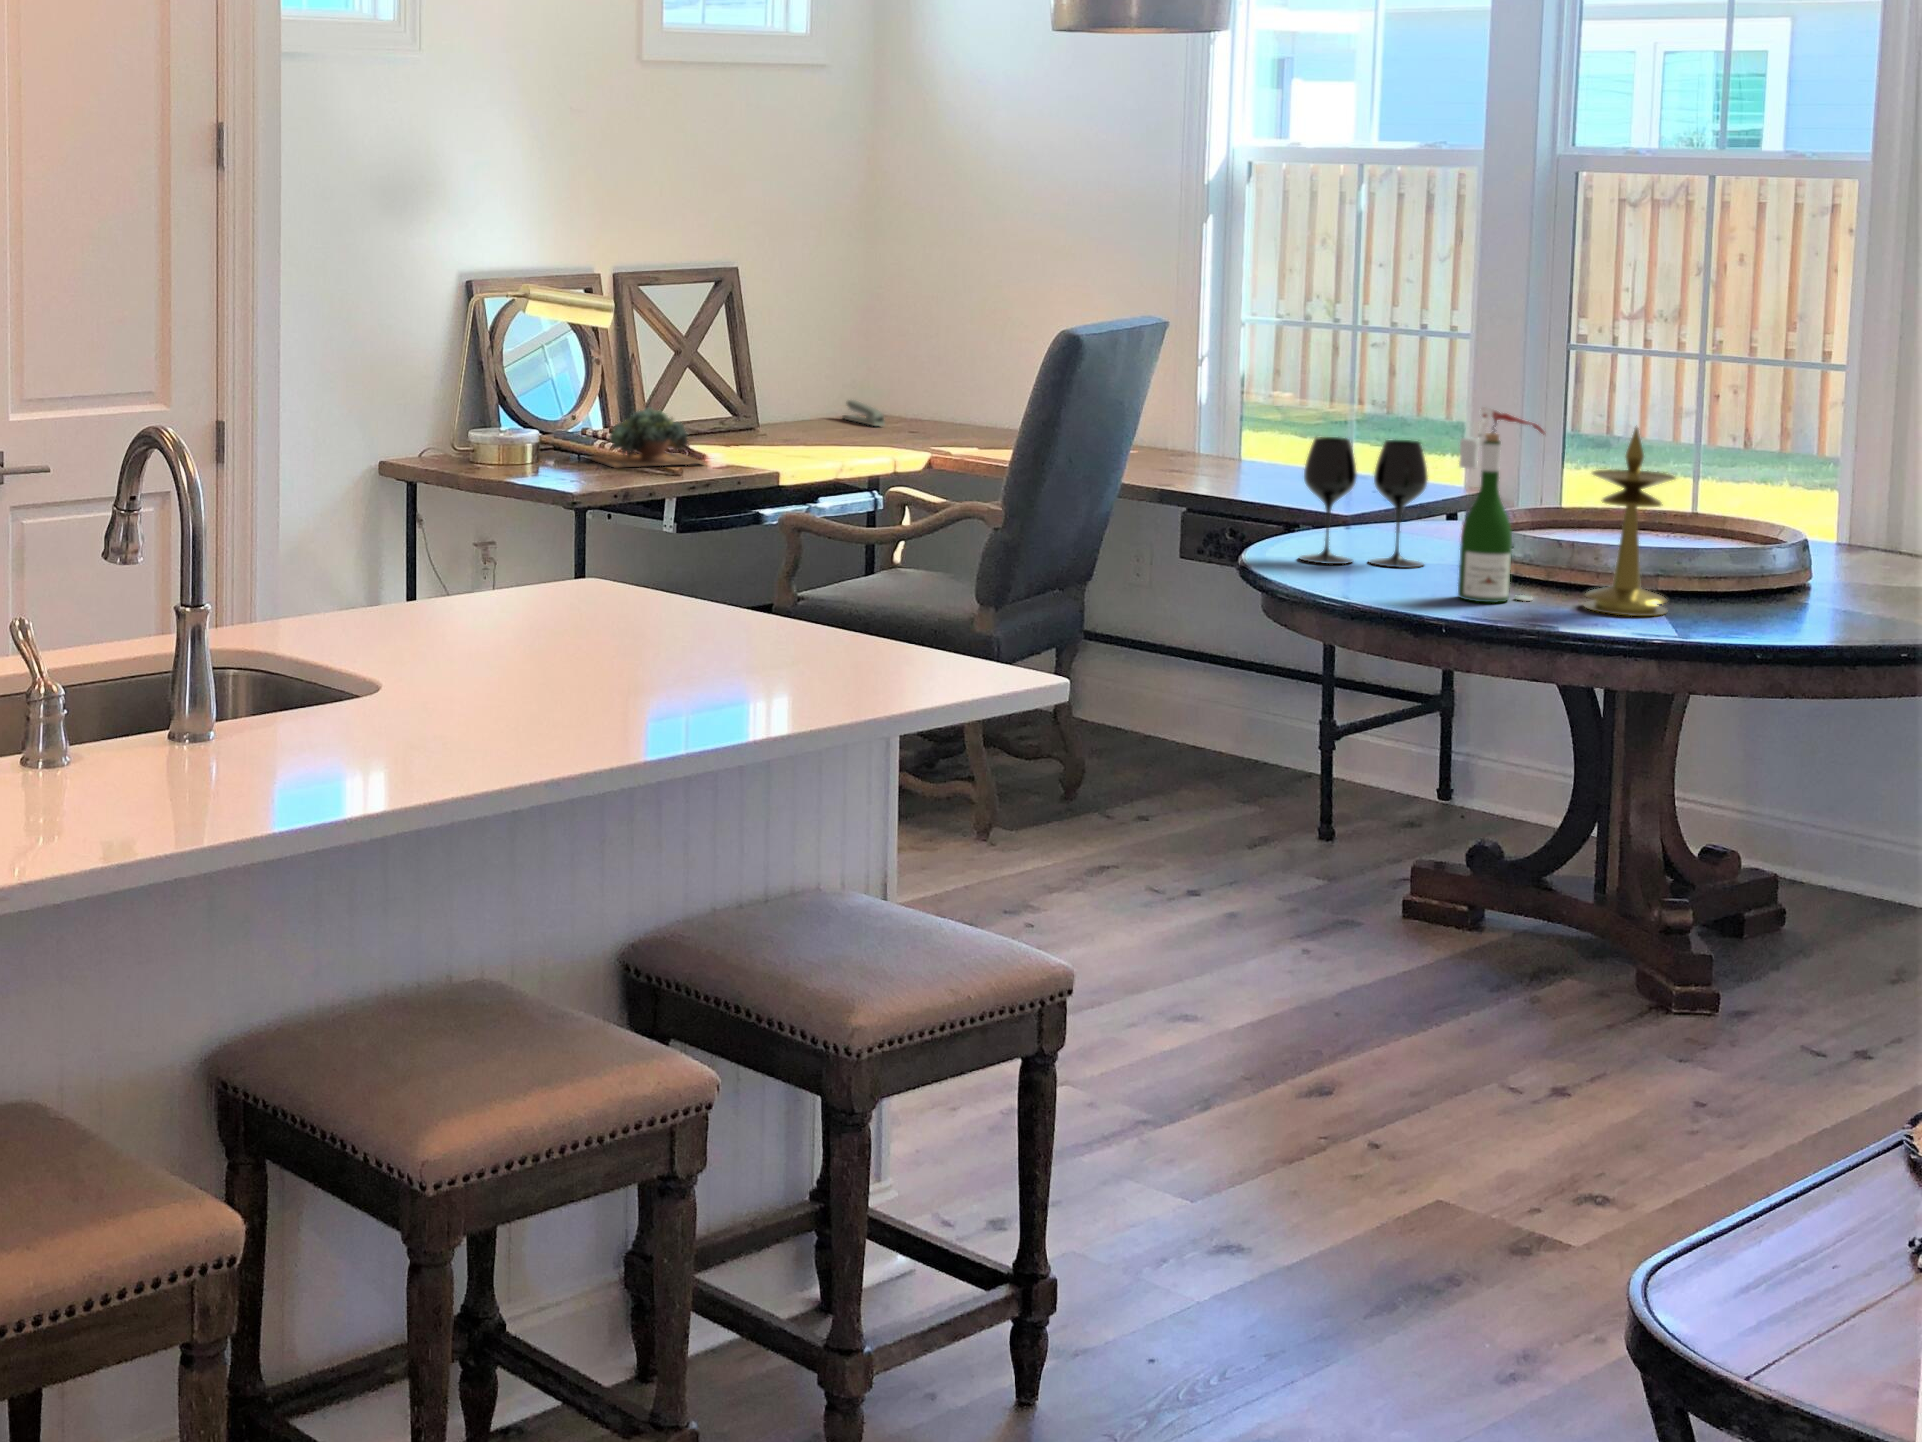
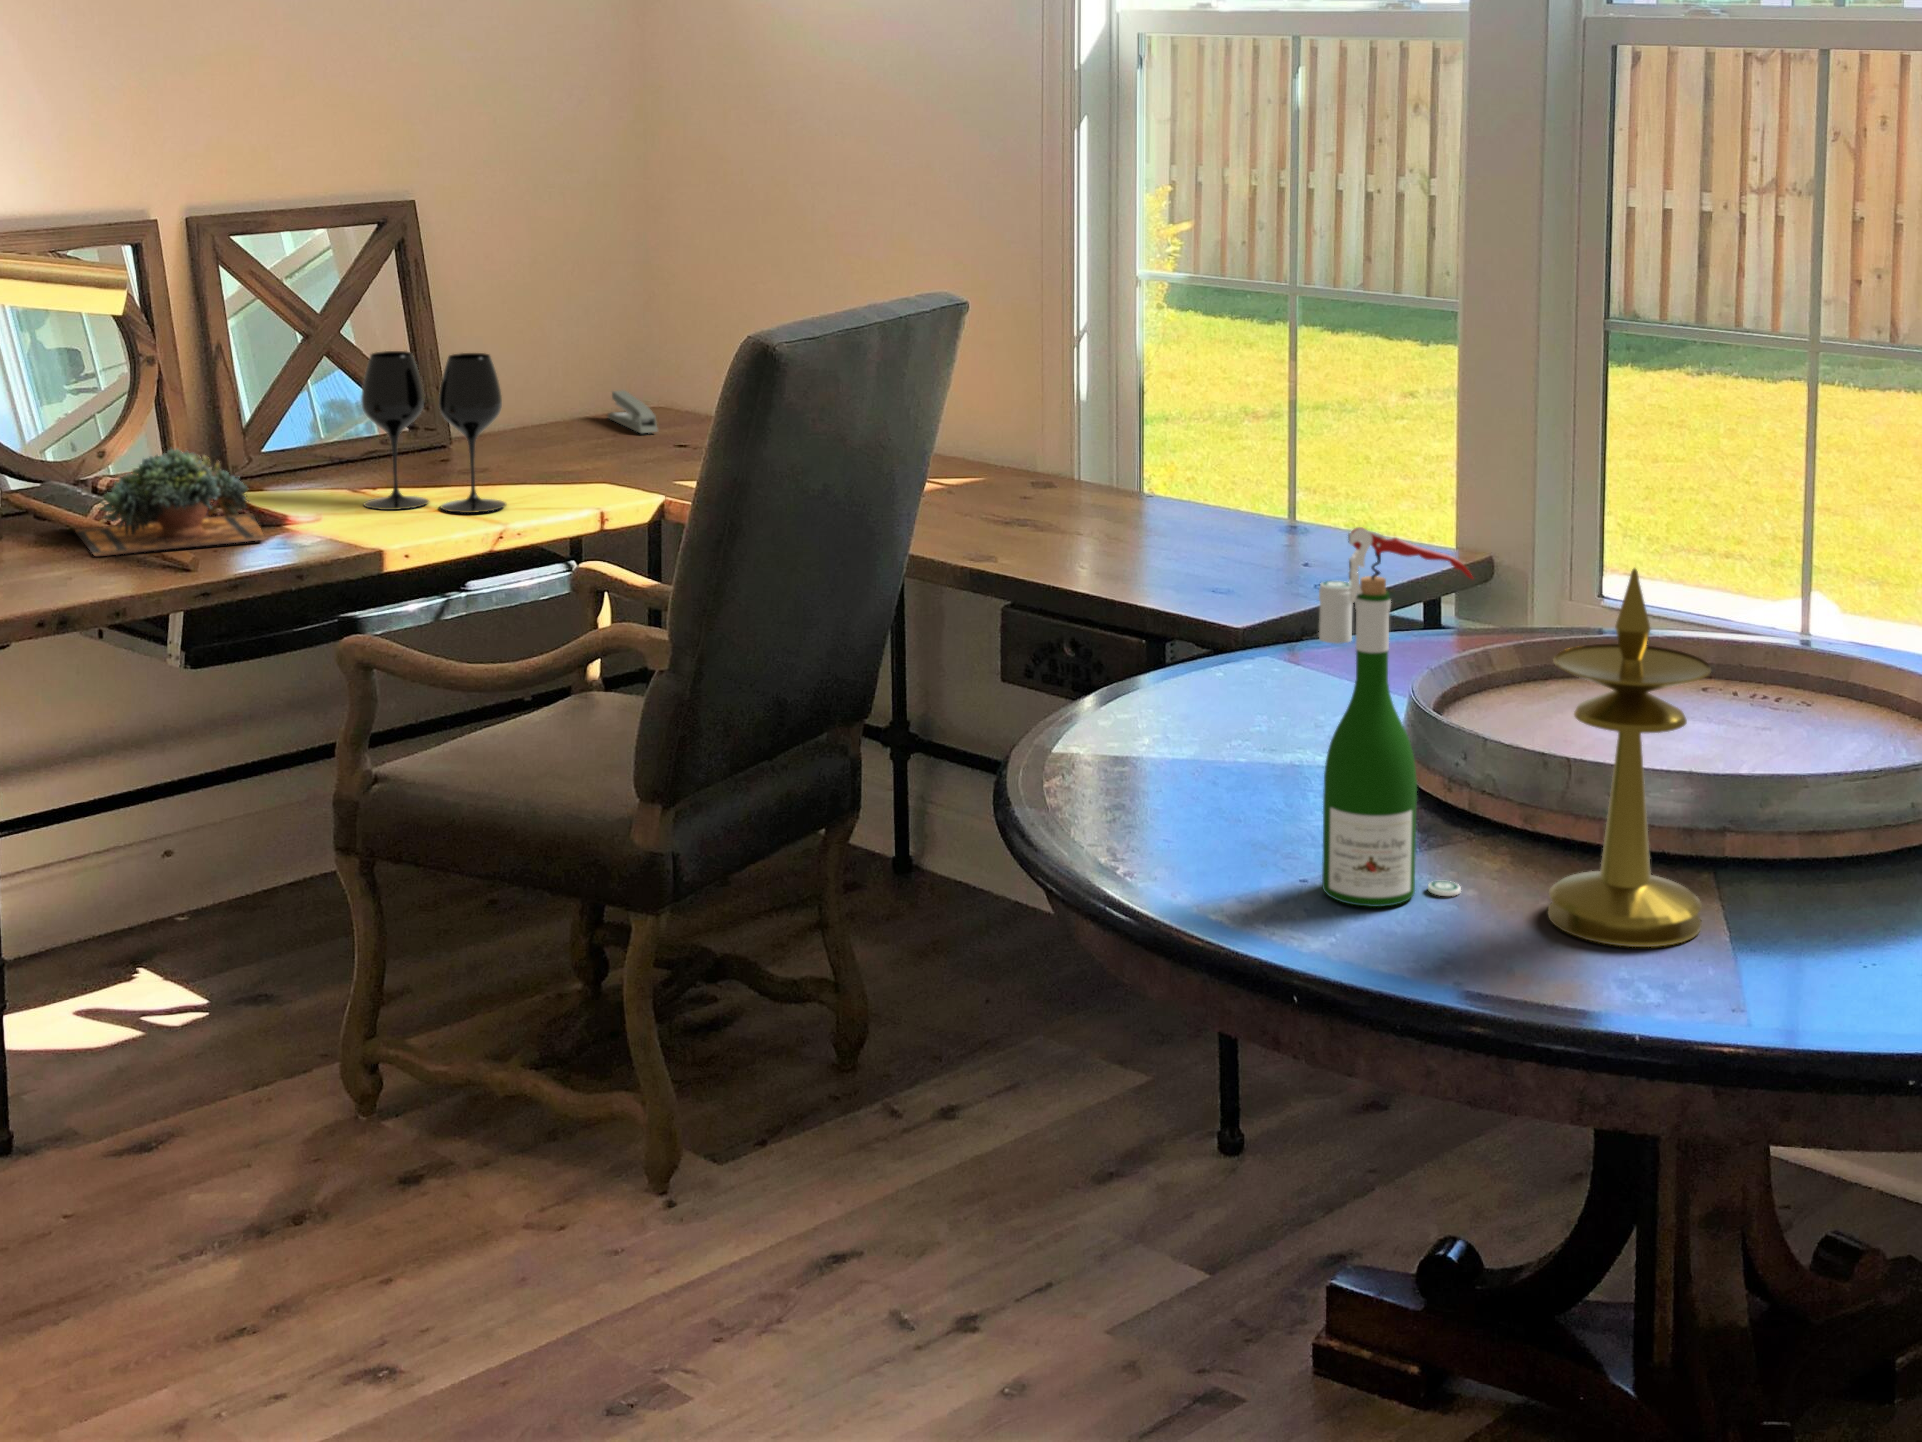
wine glass: present [1300,437,1428,568] -> present [361,351,506,513]

